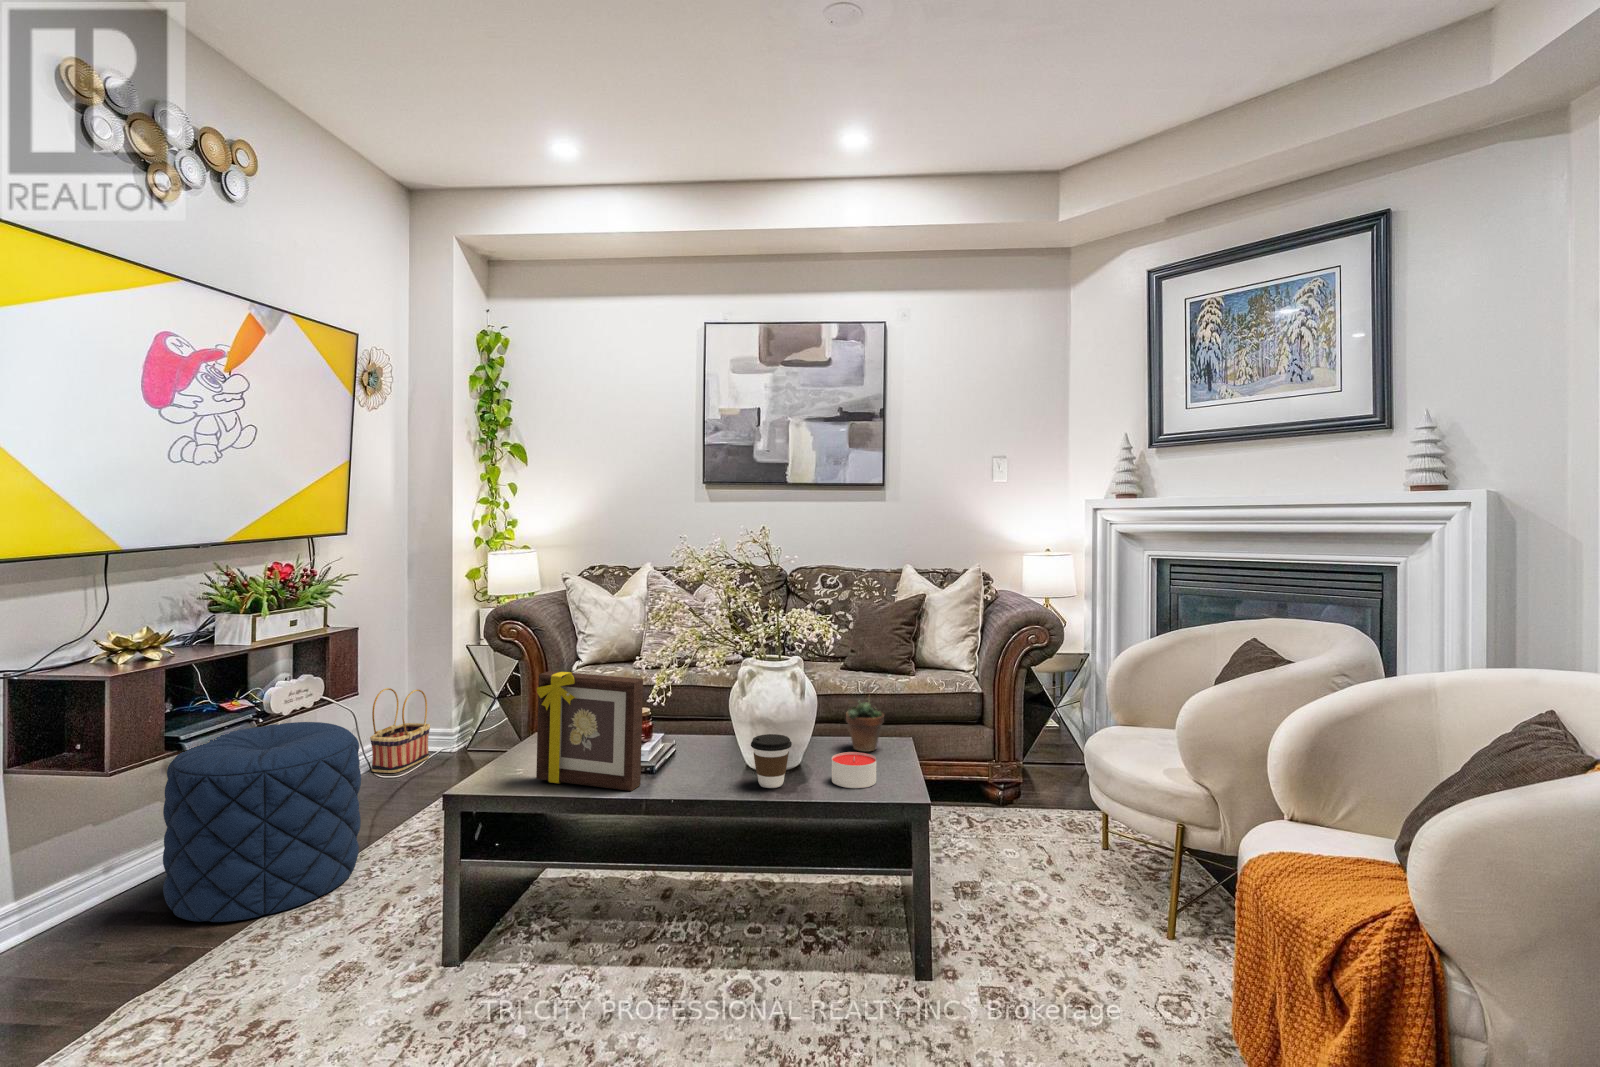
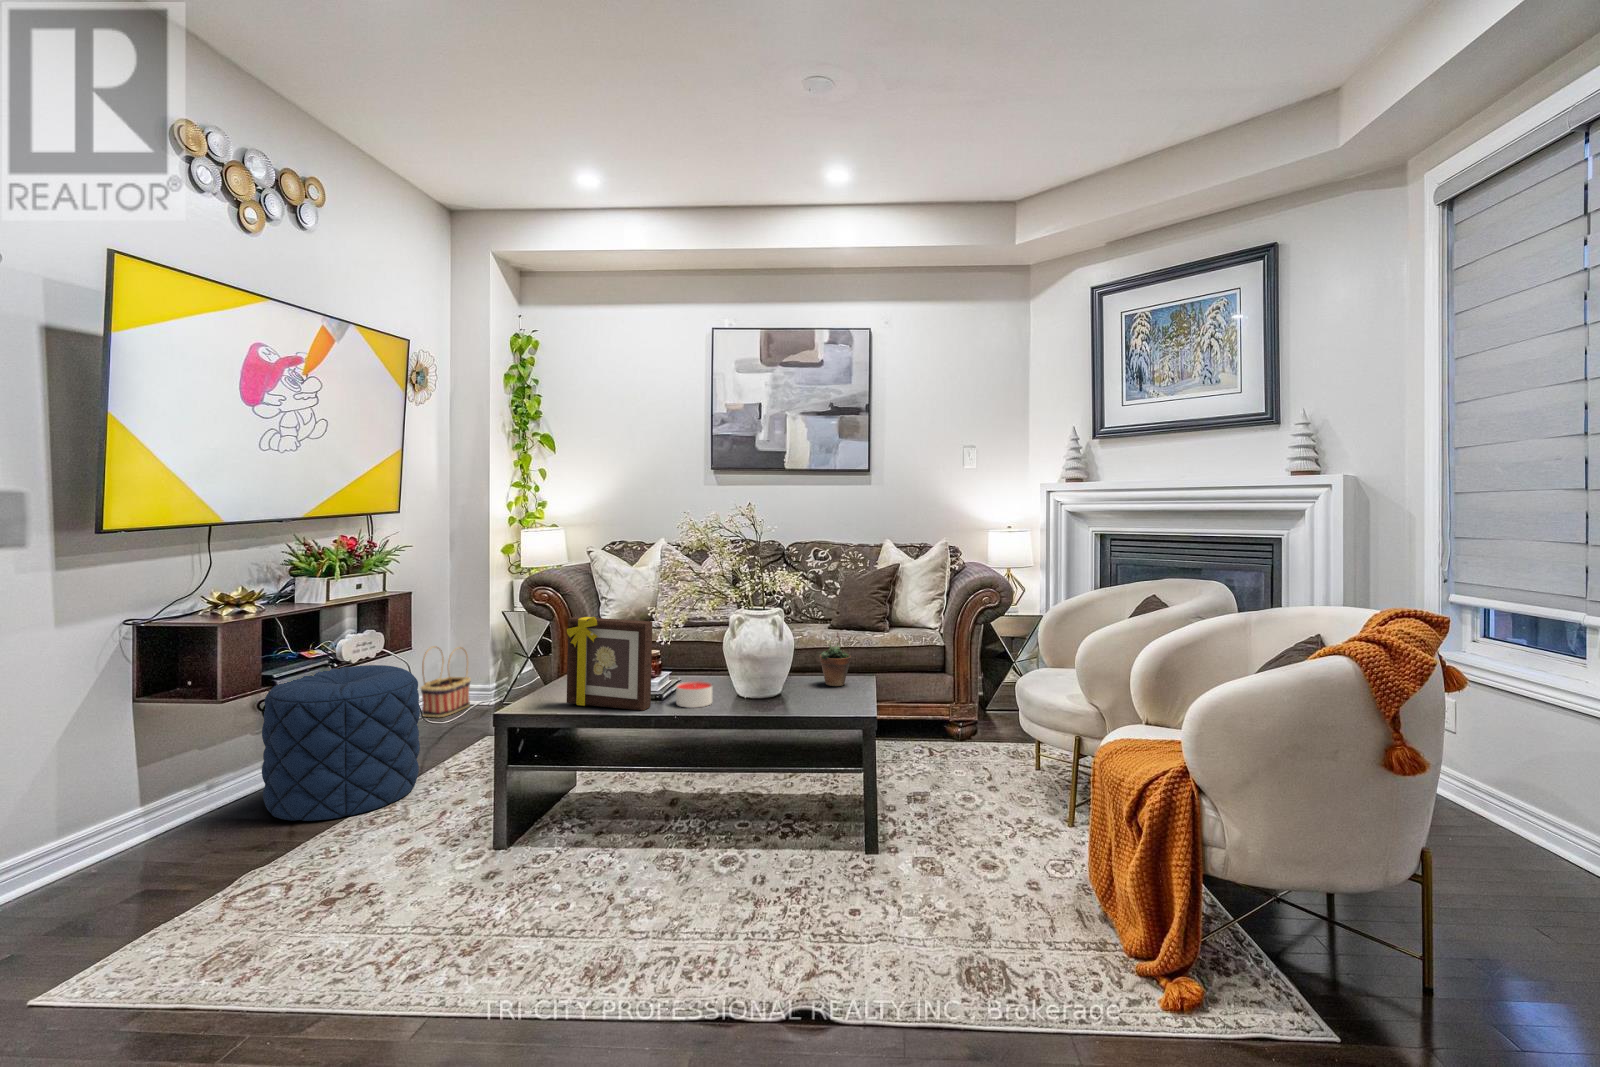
coffee cup: present [751,734,792,788] -> none [739,667,772,709]
candle: present [832,752,876,788] -> present [676,681,712,708]

